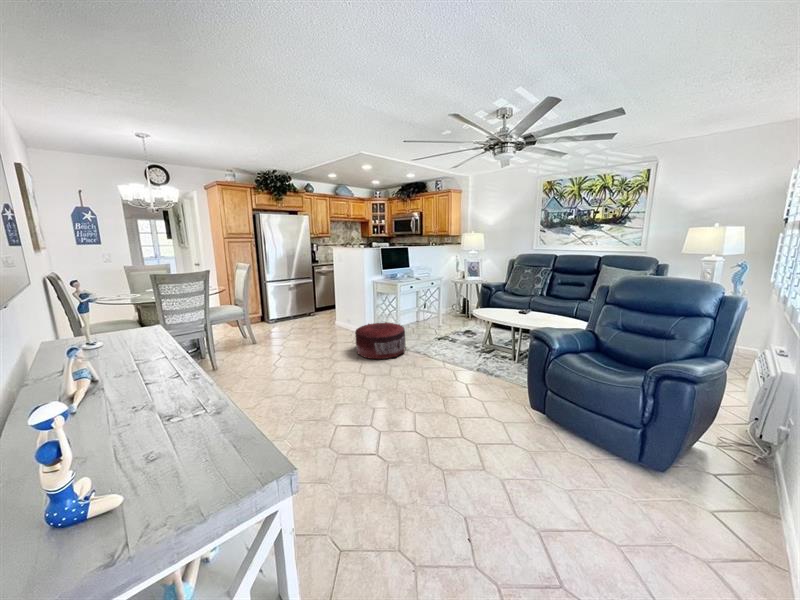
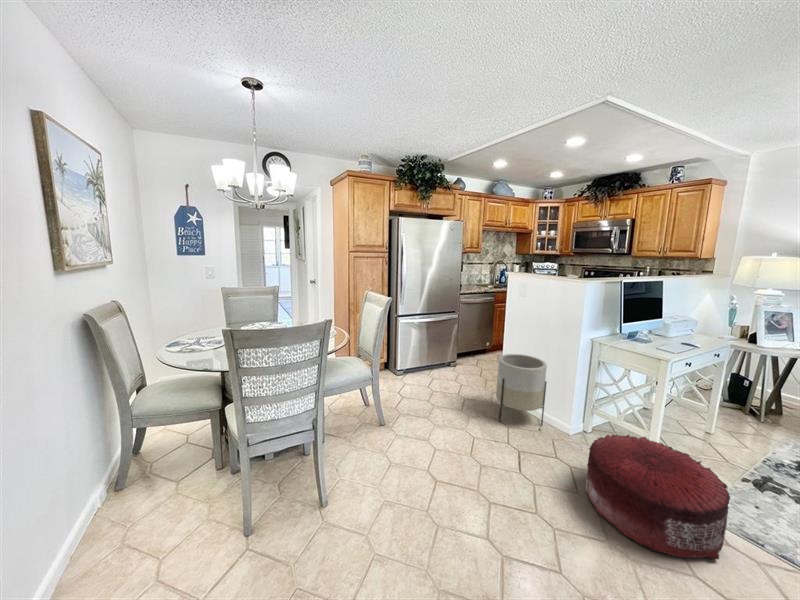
planter: none [326,296,354,335] -> present [496,354,547,425]

